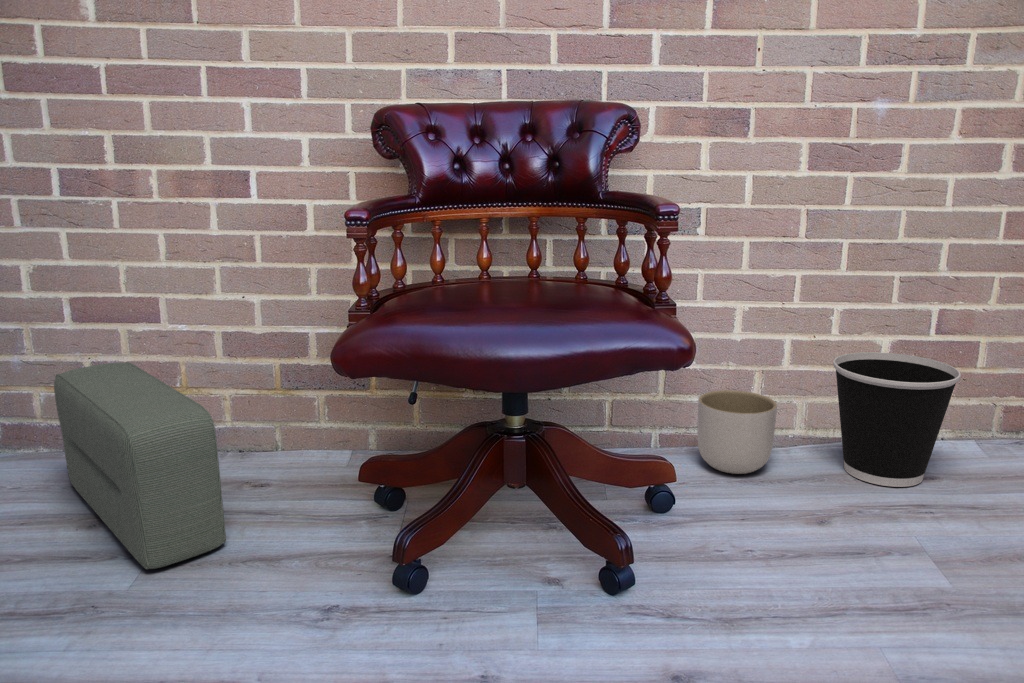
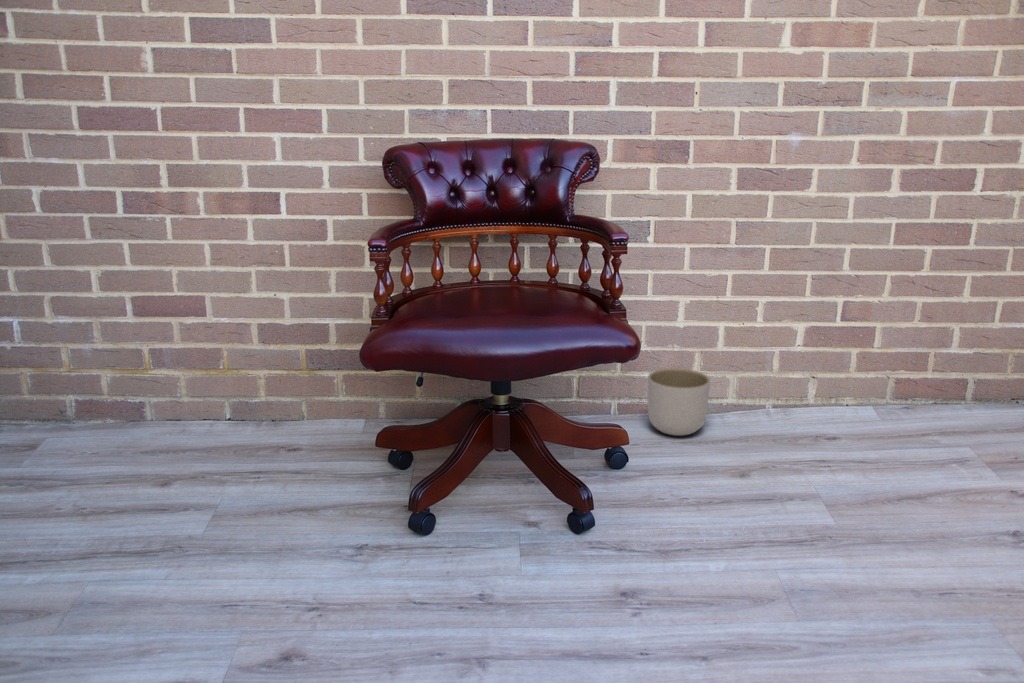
wastebasket: present [833,352,961,487] -> none [755,337,852,444]
pouf: present [54,362,226,569] -> none [128,351,277,513]

